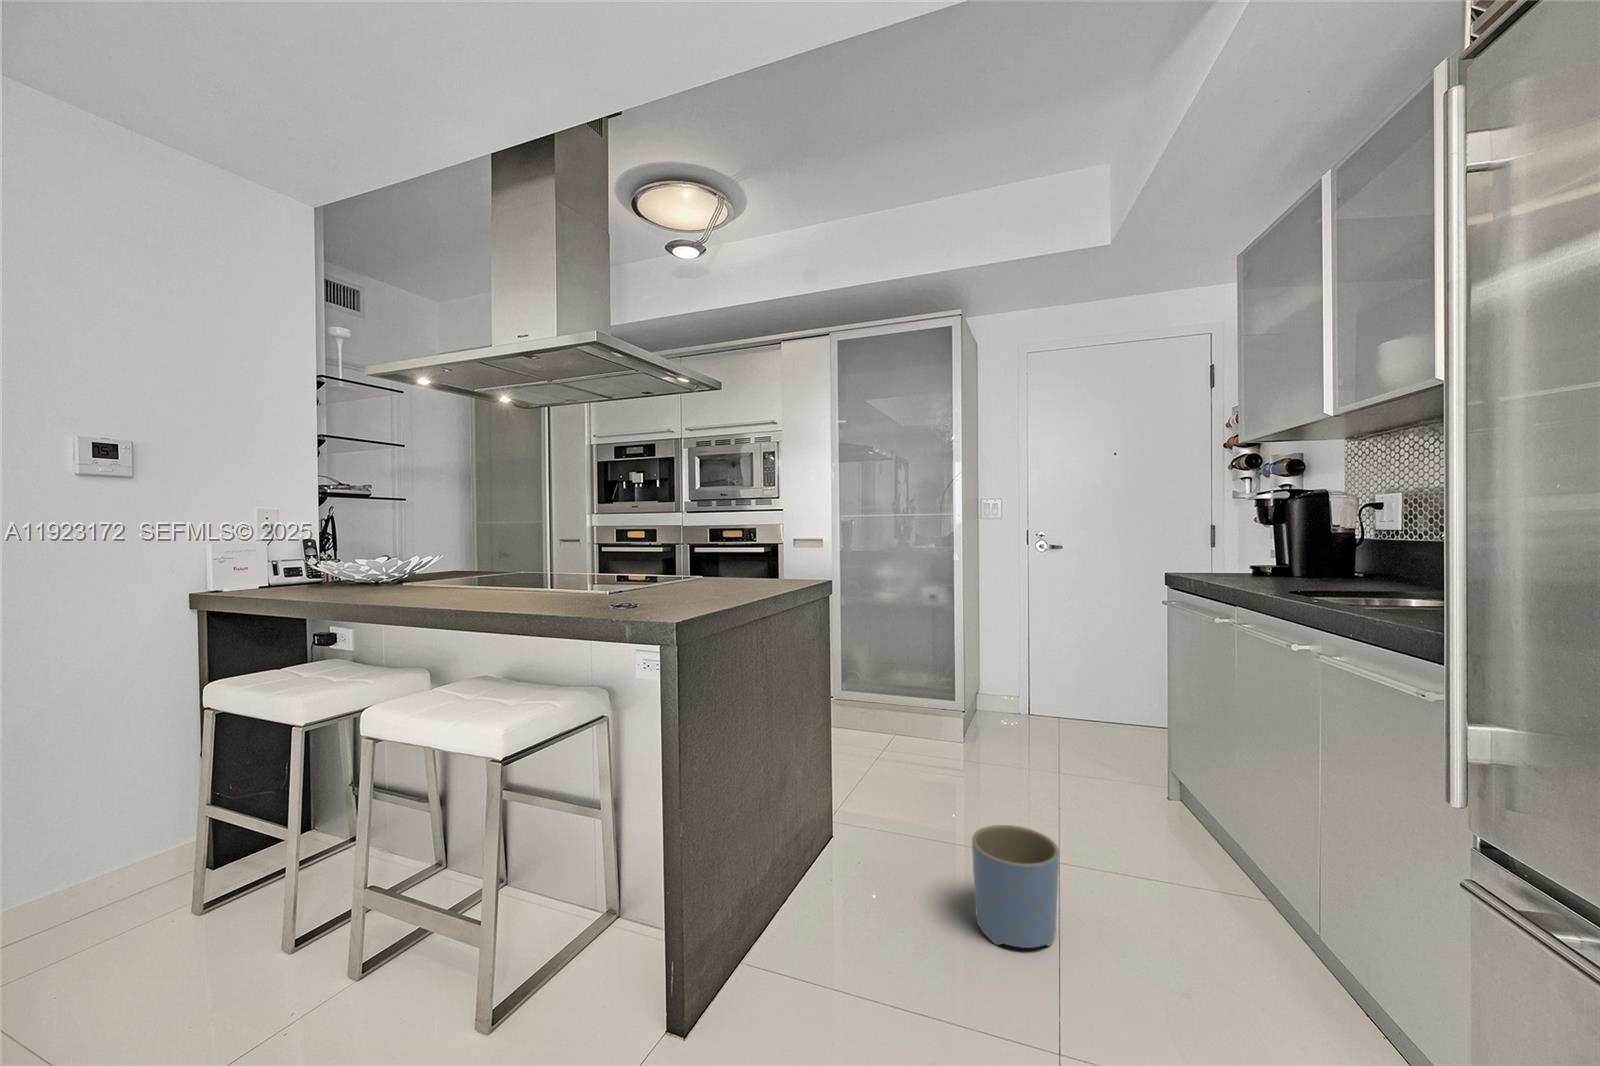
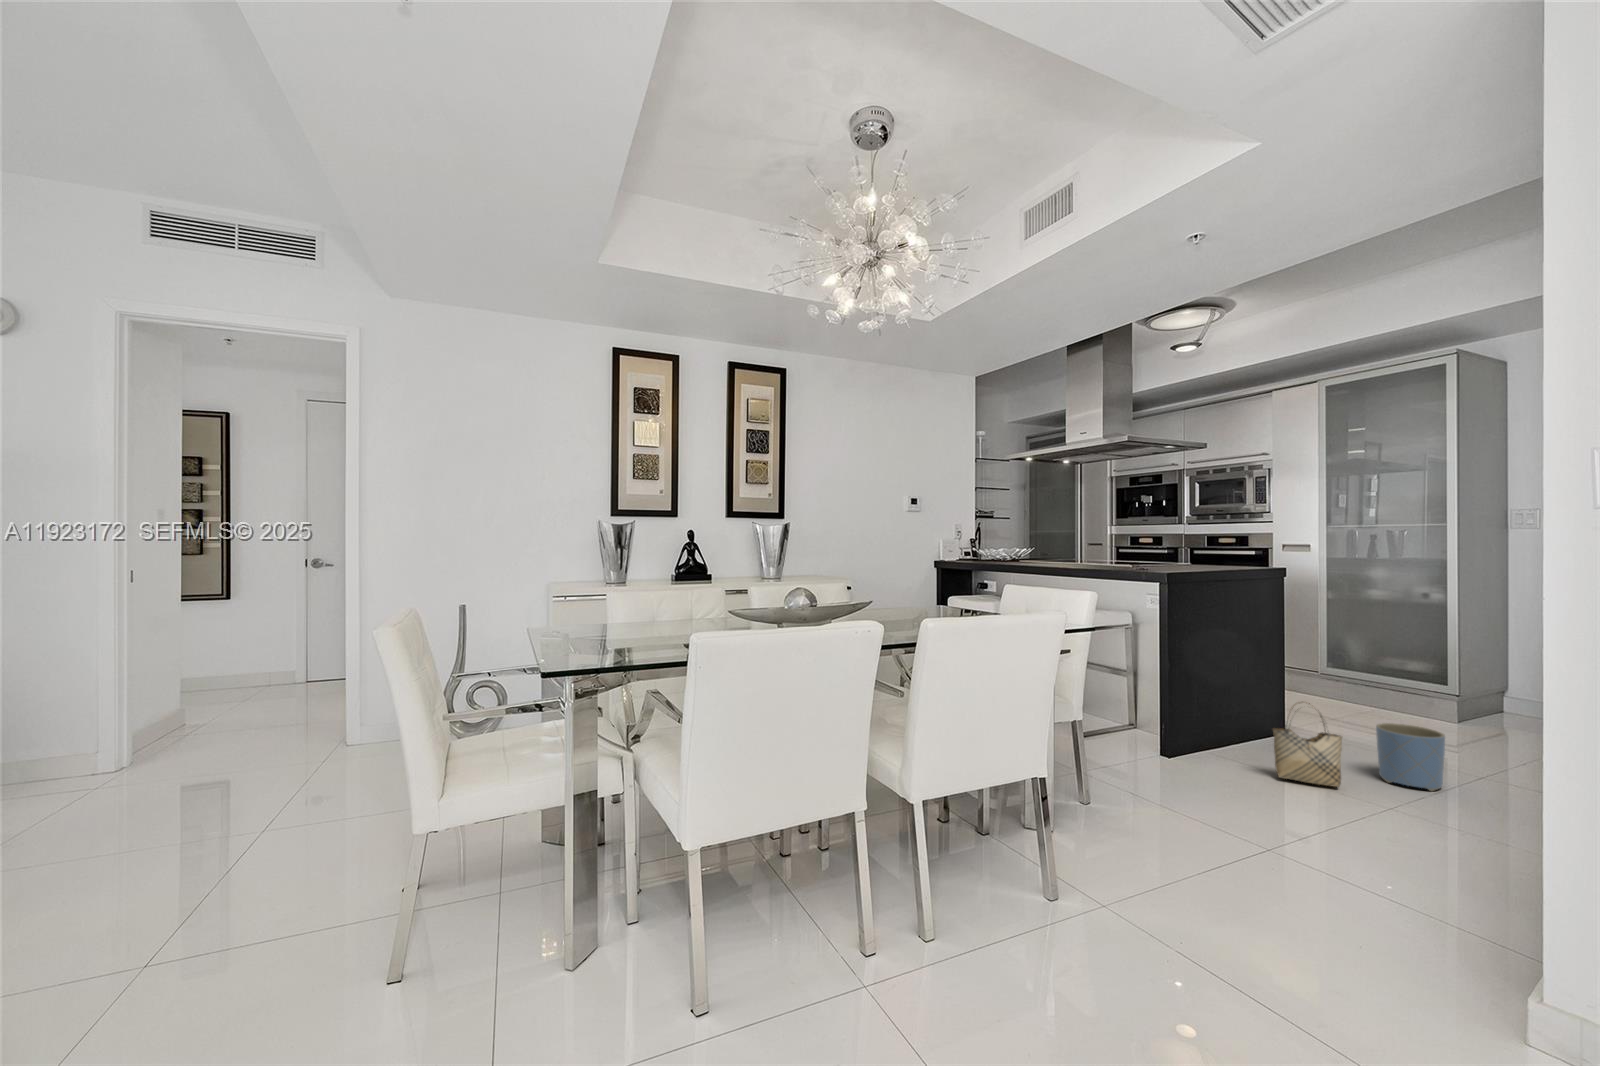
woven basket: none [852,844,960,1025] -> present [1273,703,1342,787]

